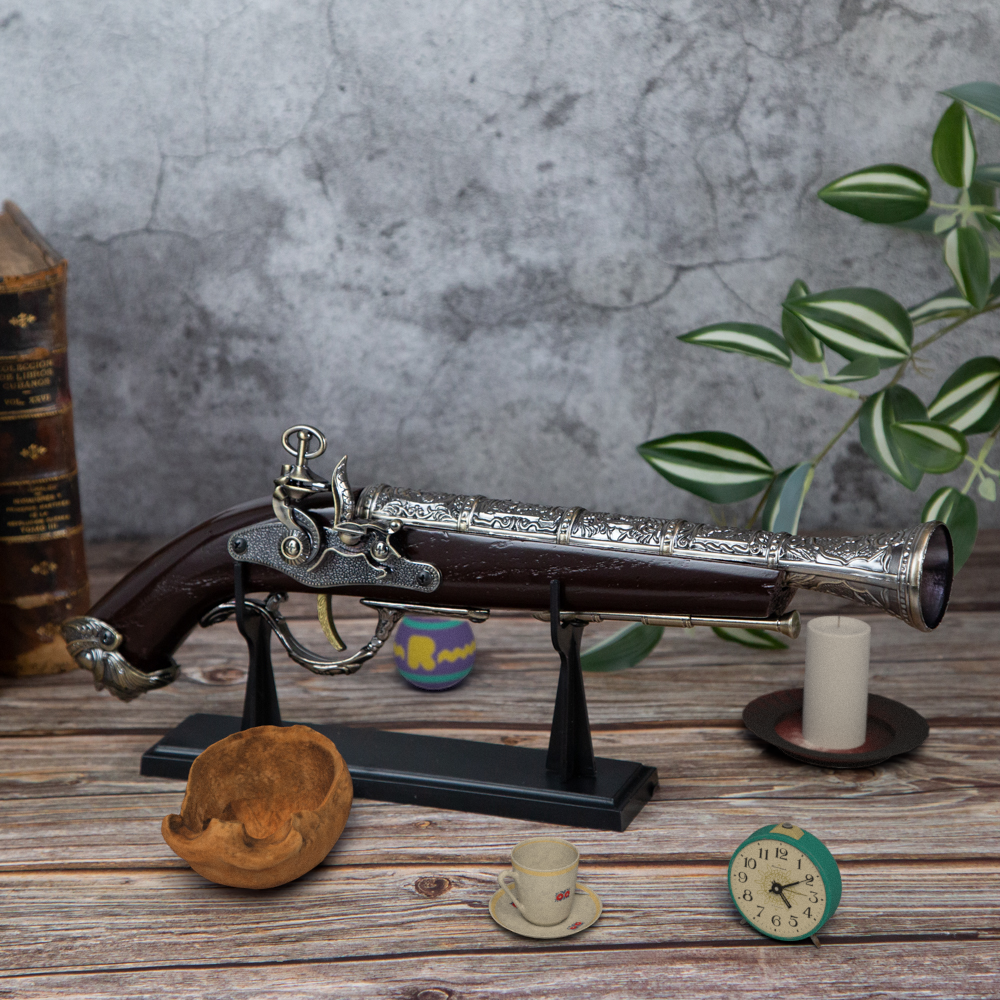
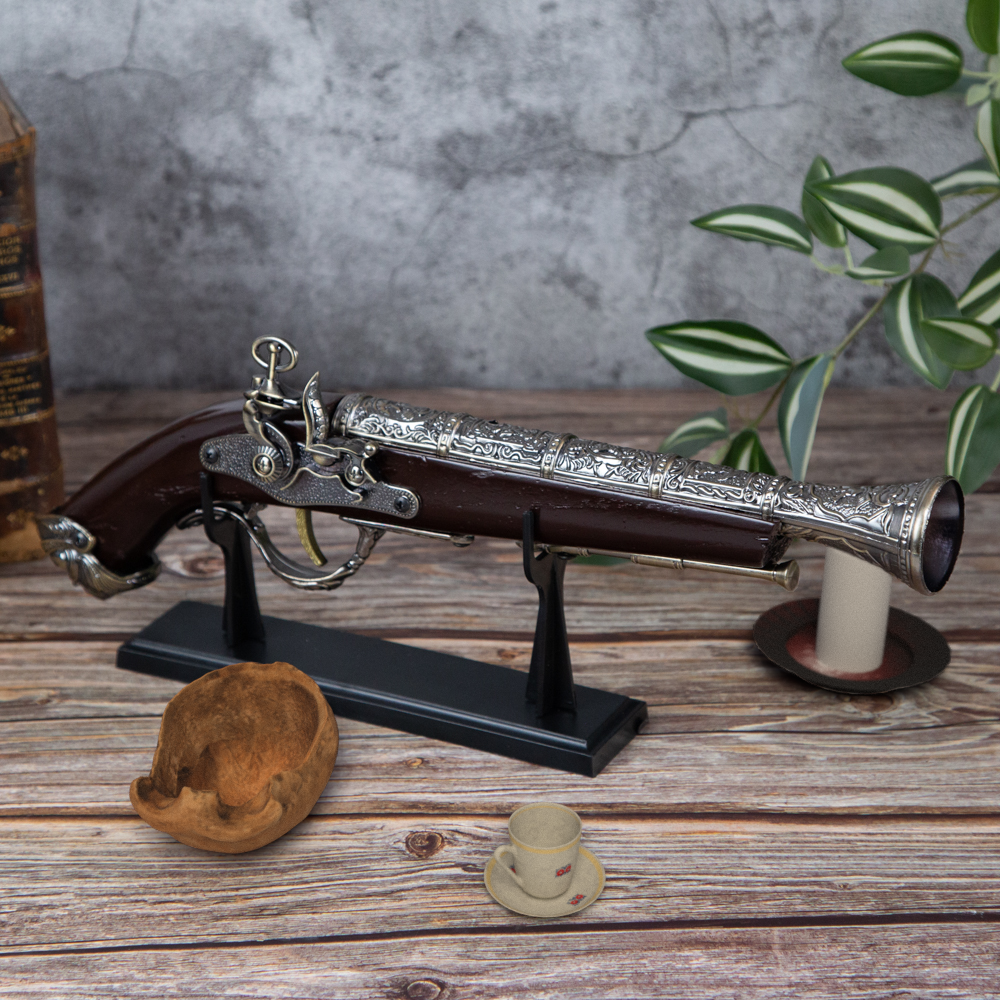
decorative egg: present [393,616,476,690] -> none [384,491,472,589]
alarm clock: present [727,822,842,948] -> none [742,799,866,931]

